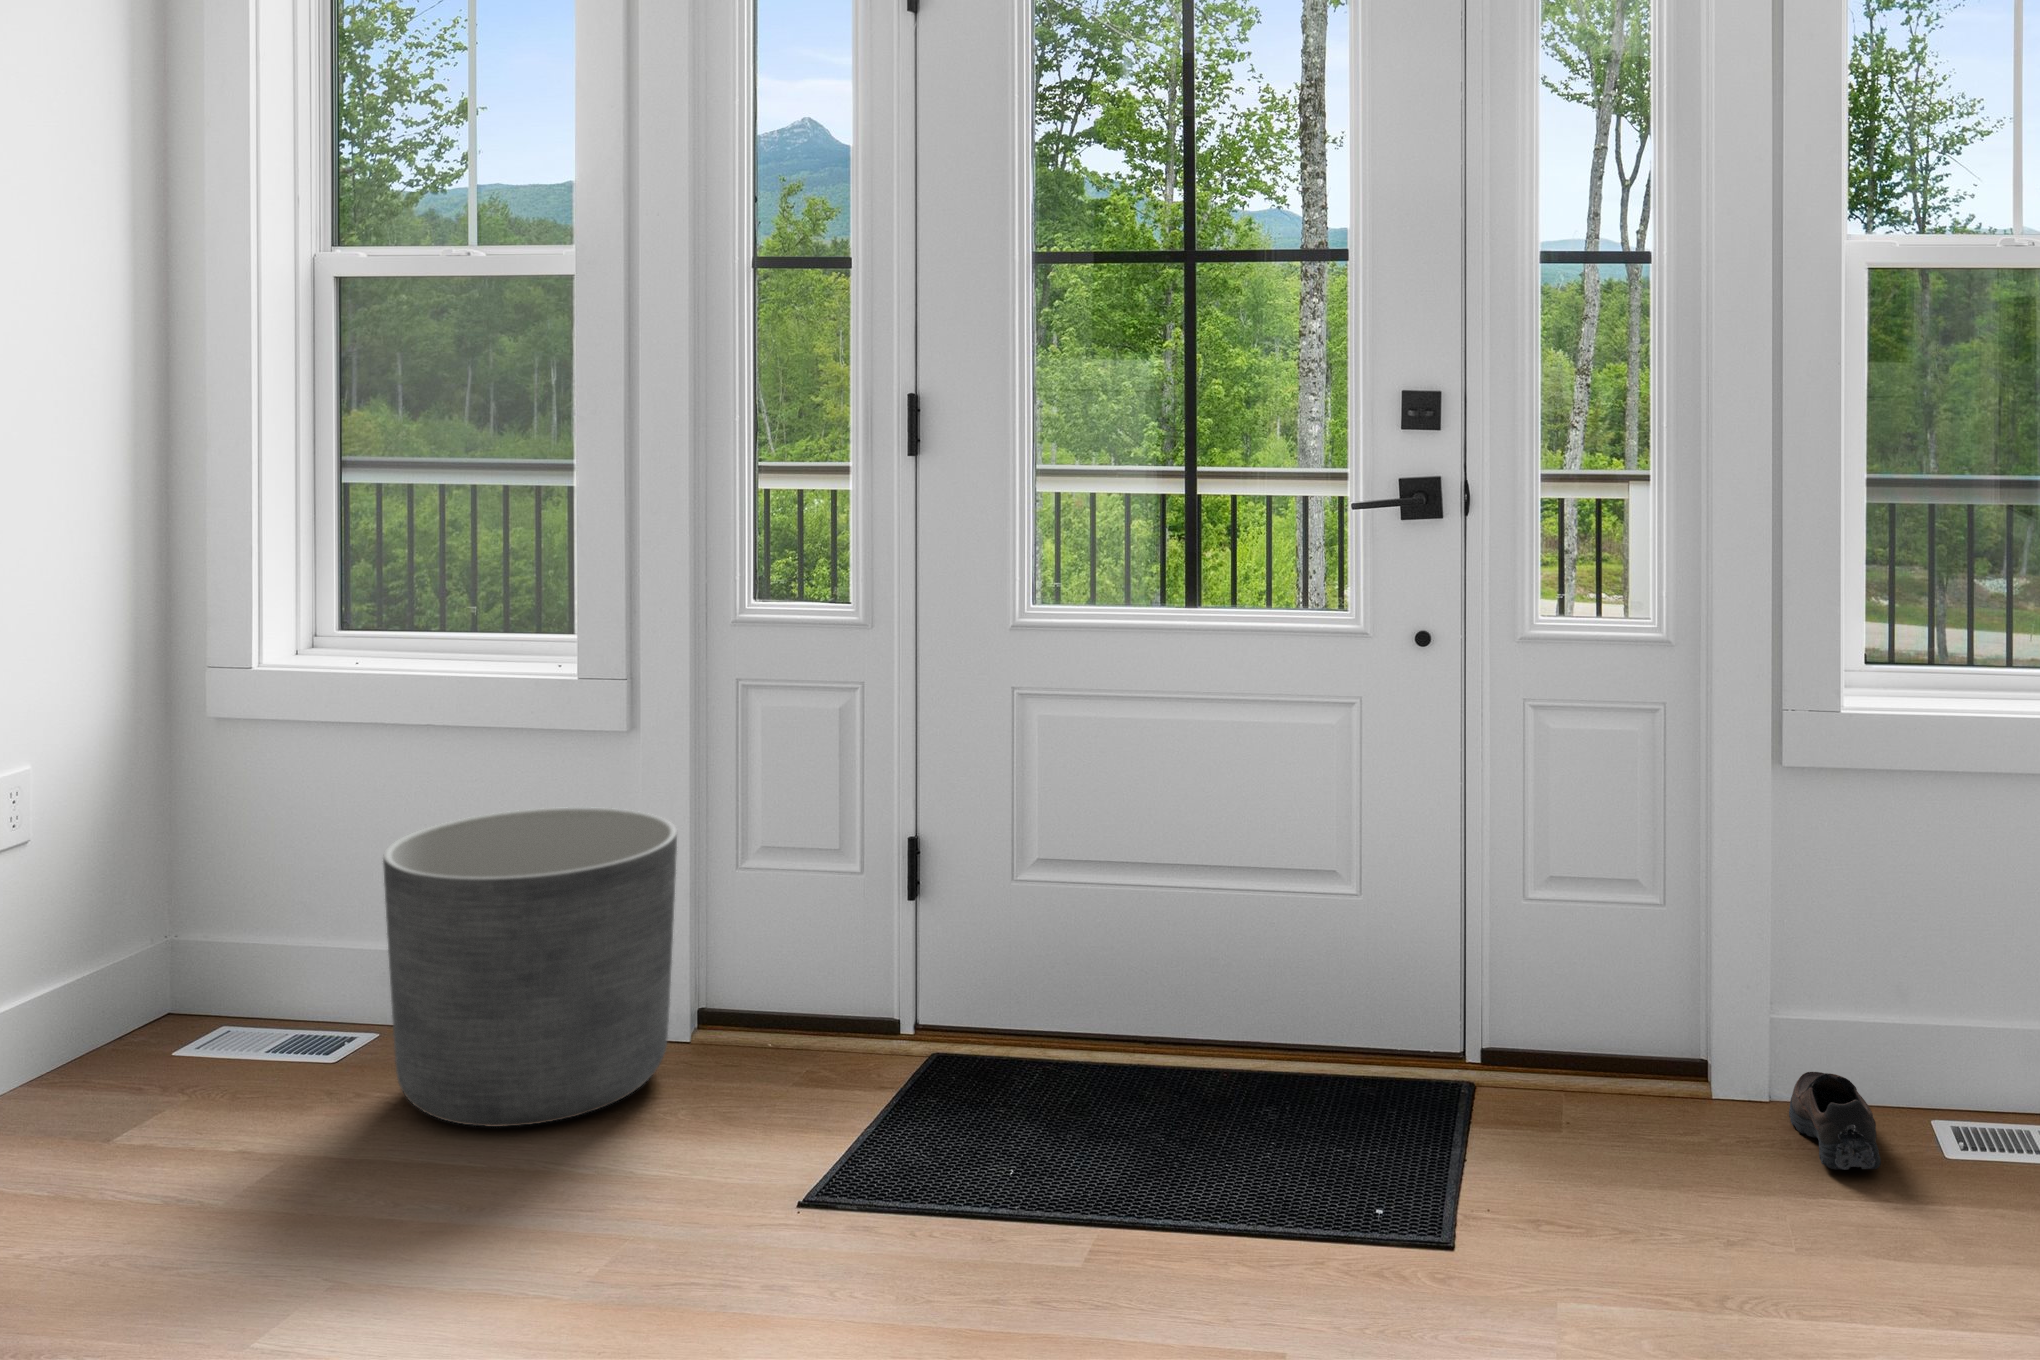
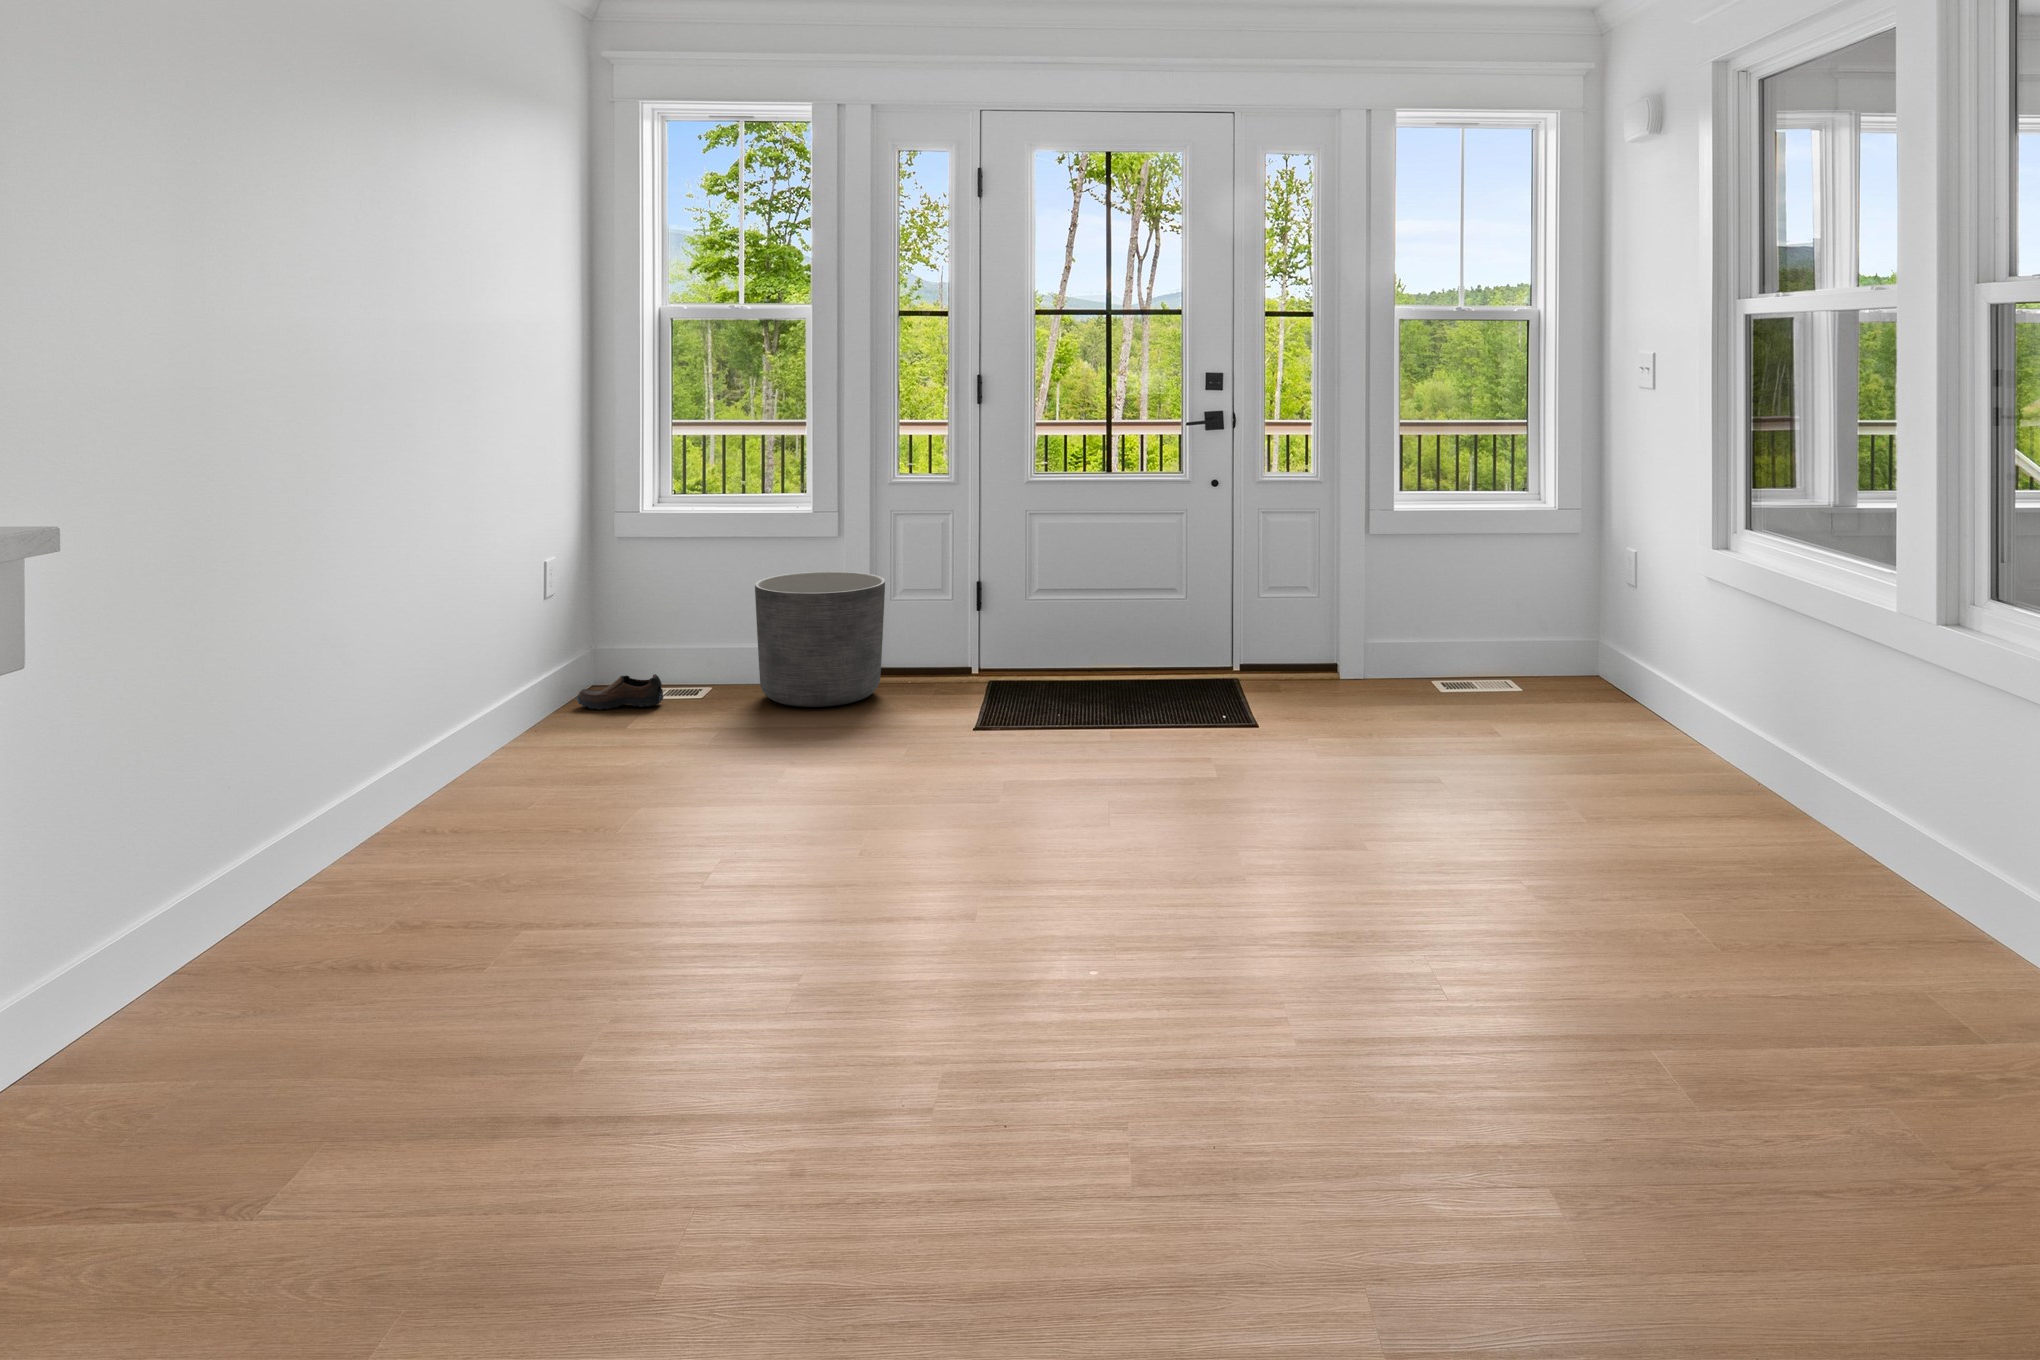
shoe: present [1789,1072,1881,1170] -> present [577,674,664,710]

